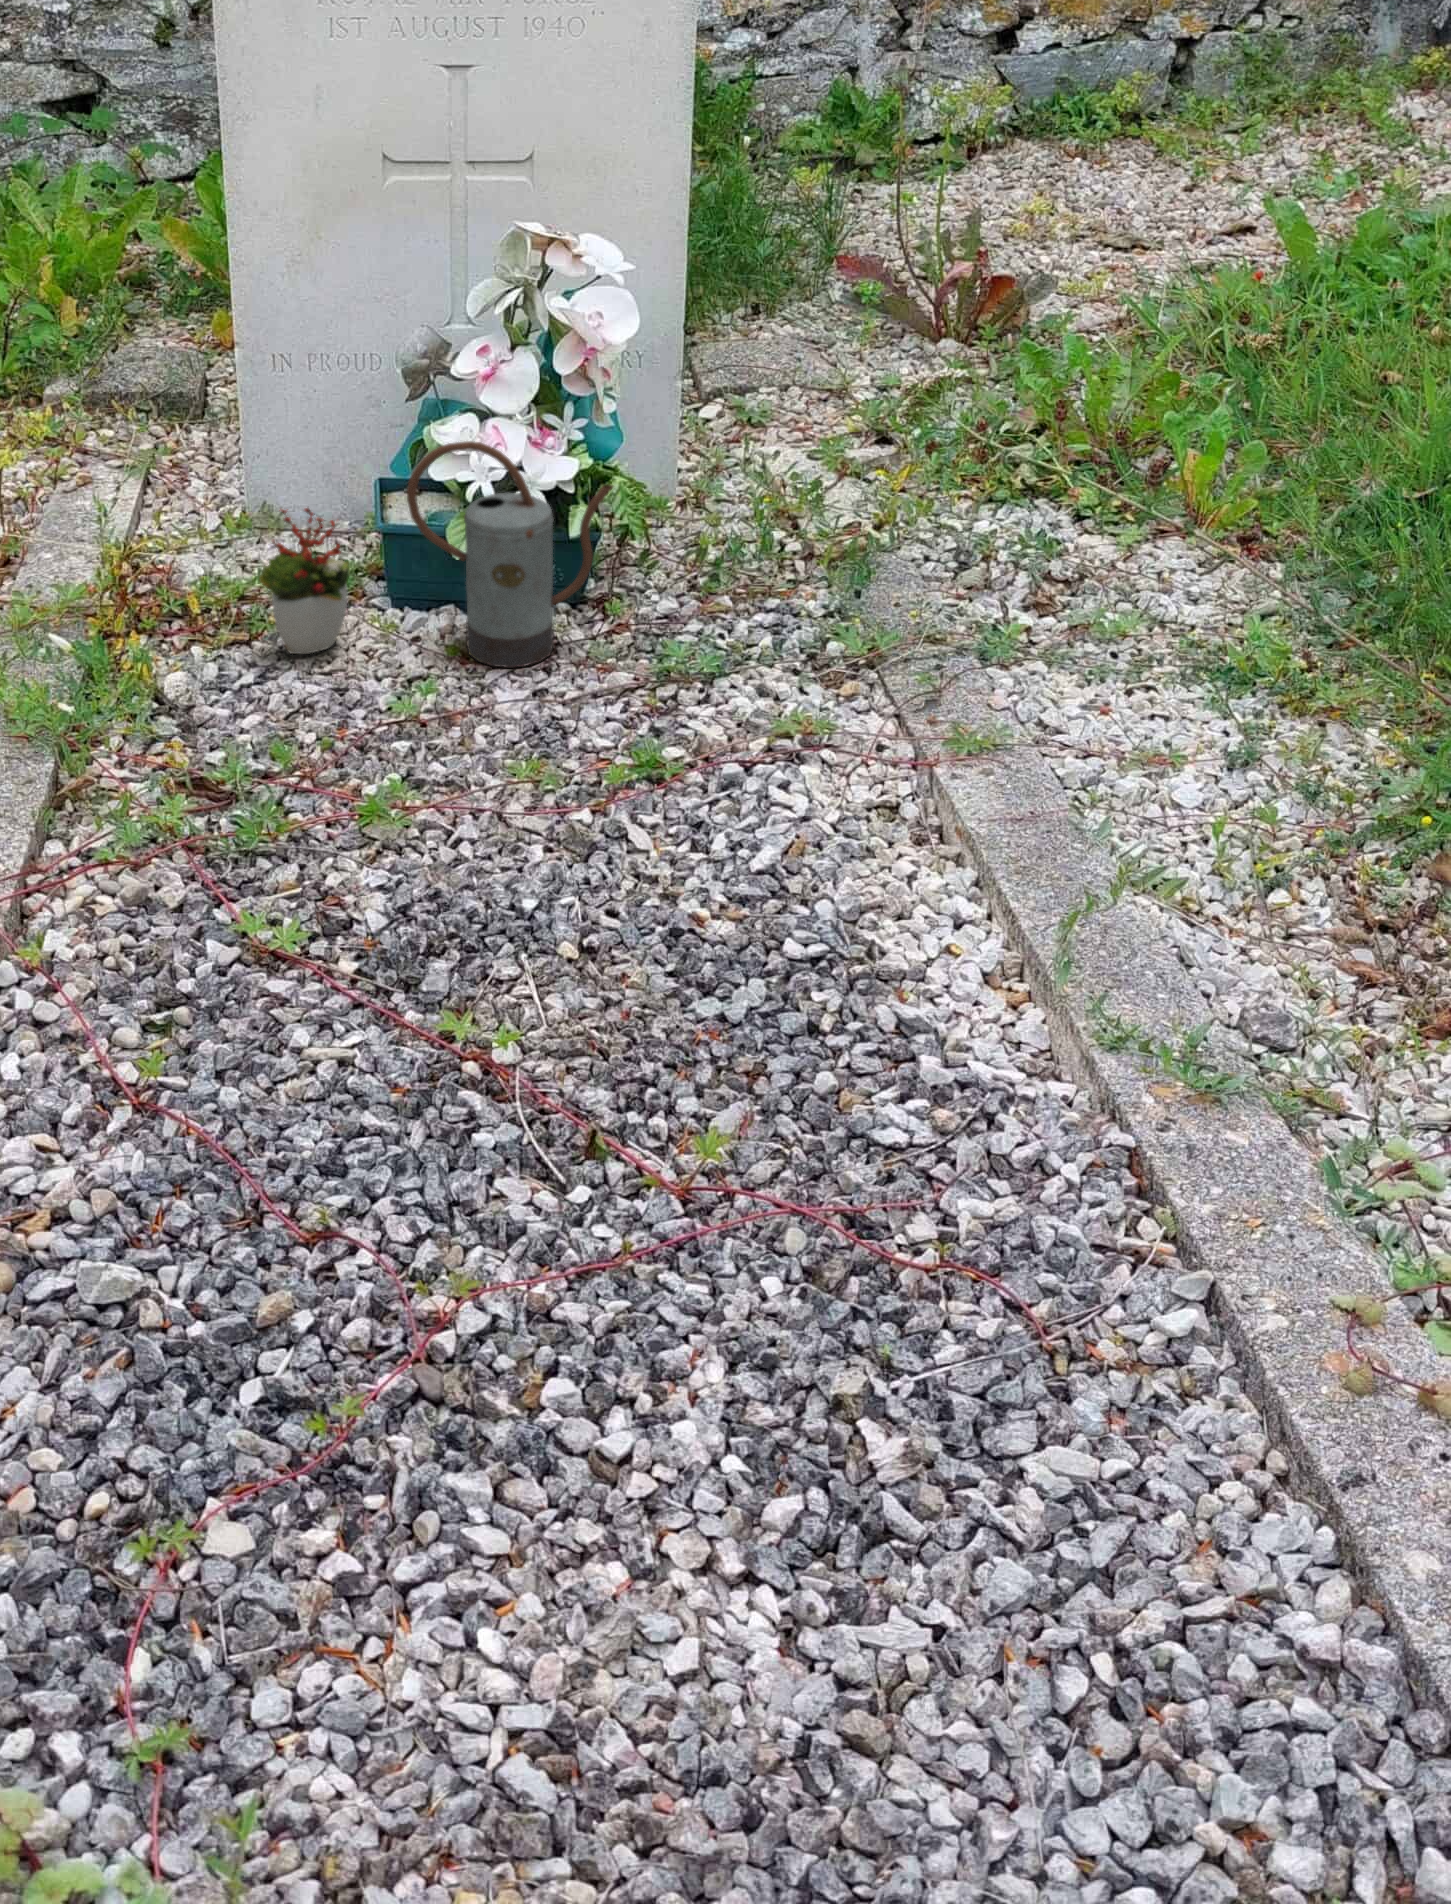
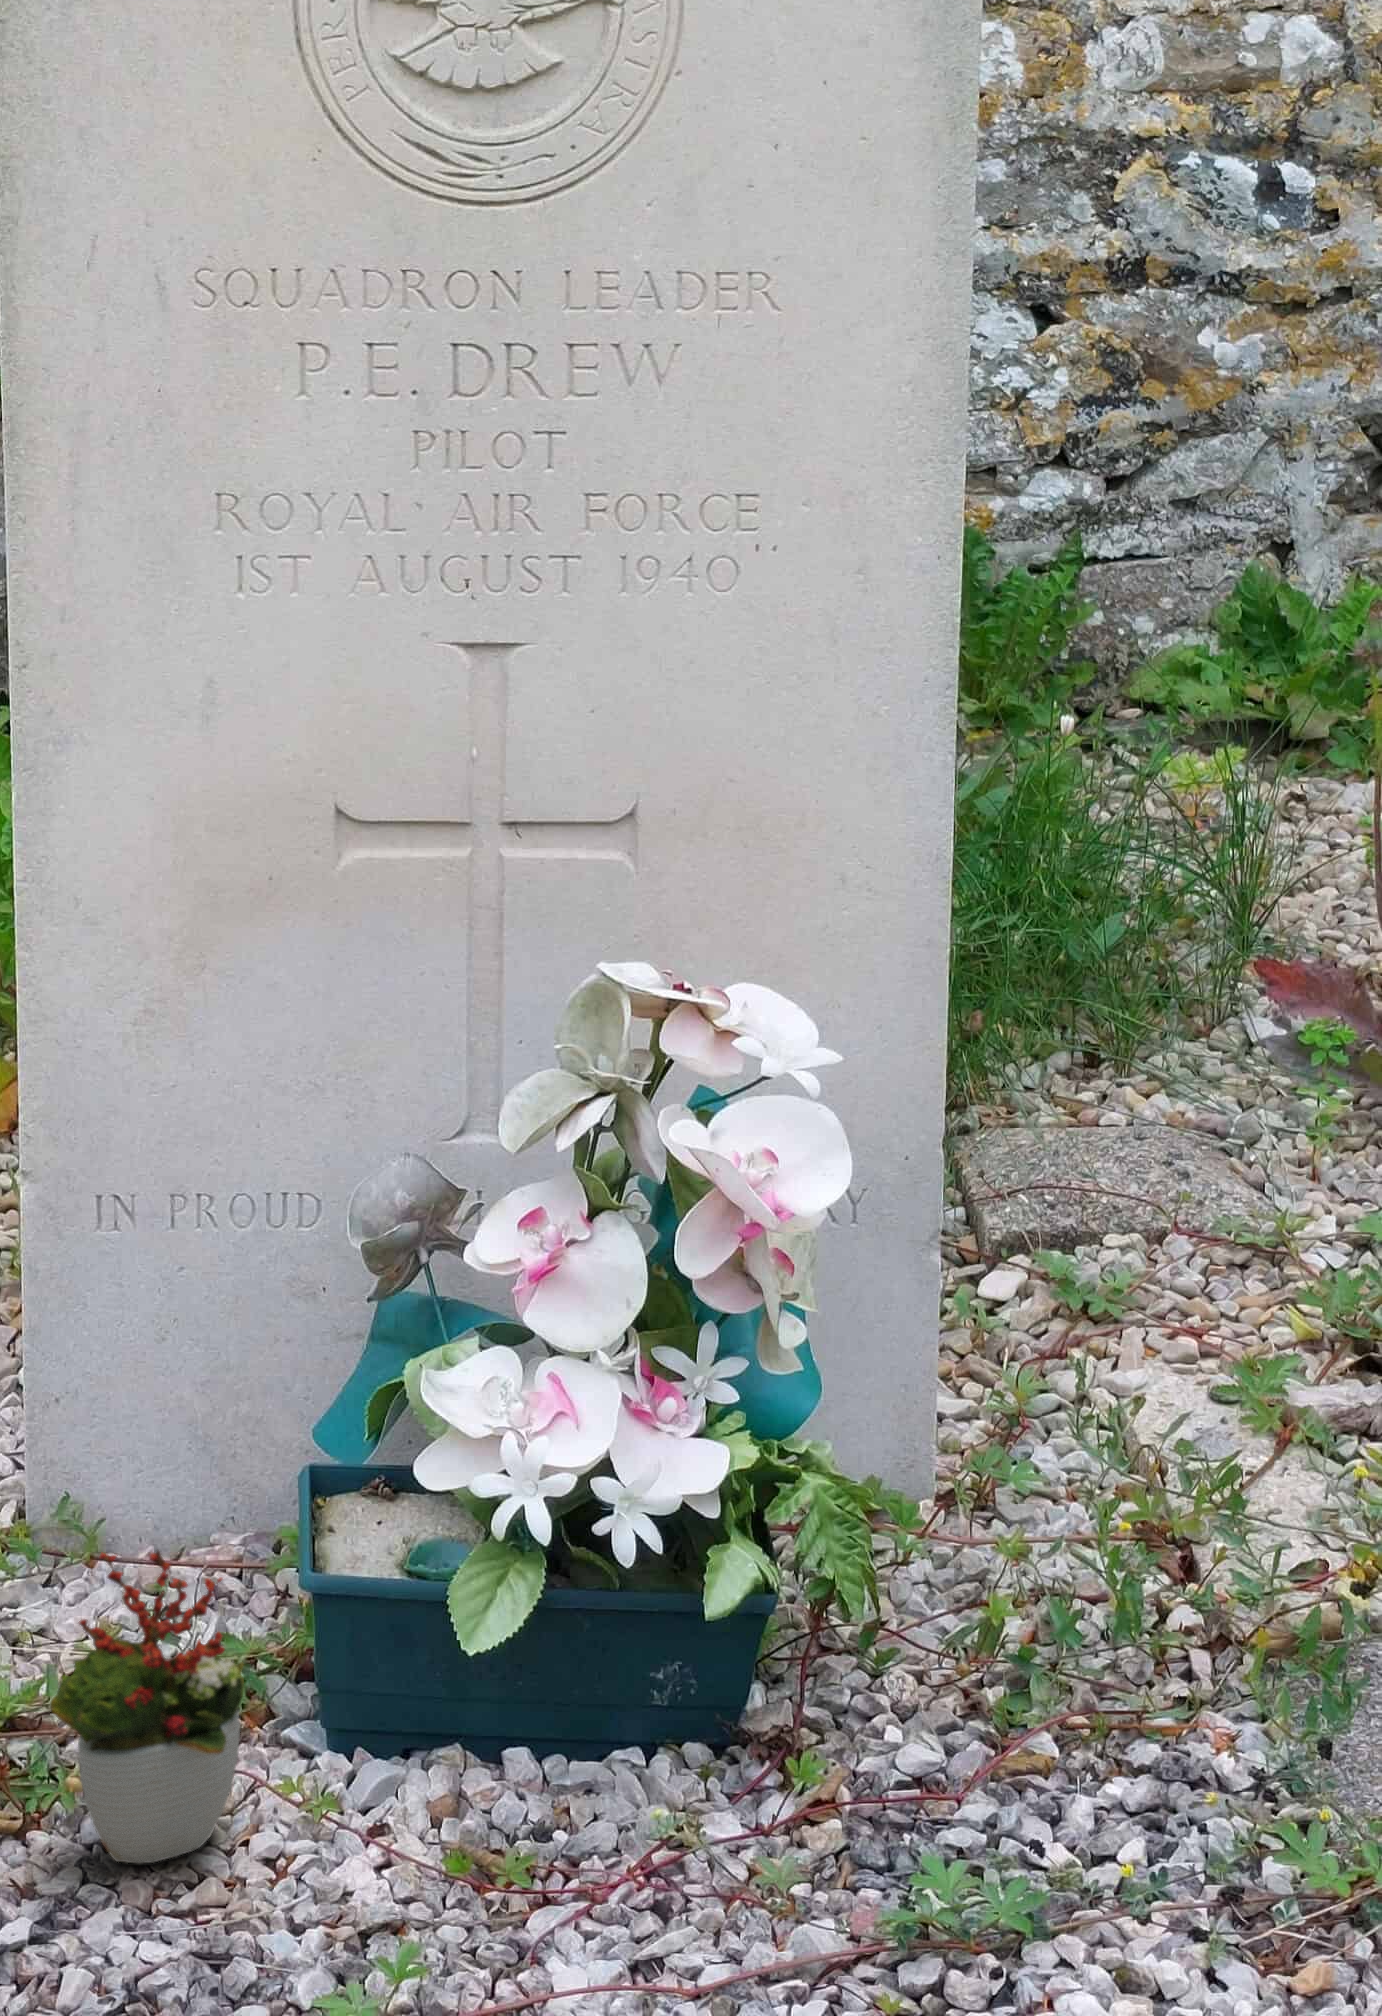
watering can: present [407,441,613,668] -> none [365,1419,800,1906]

